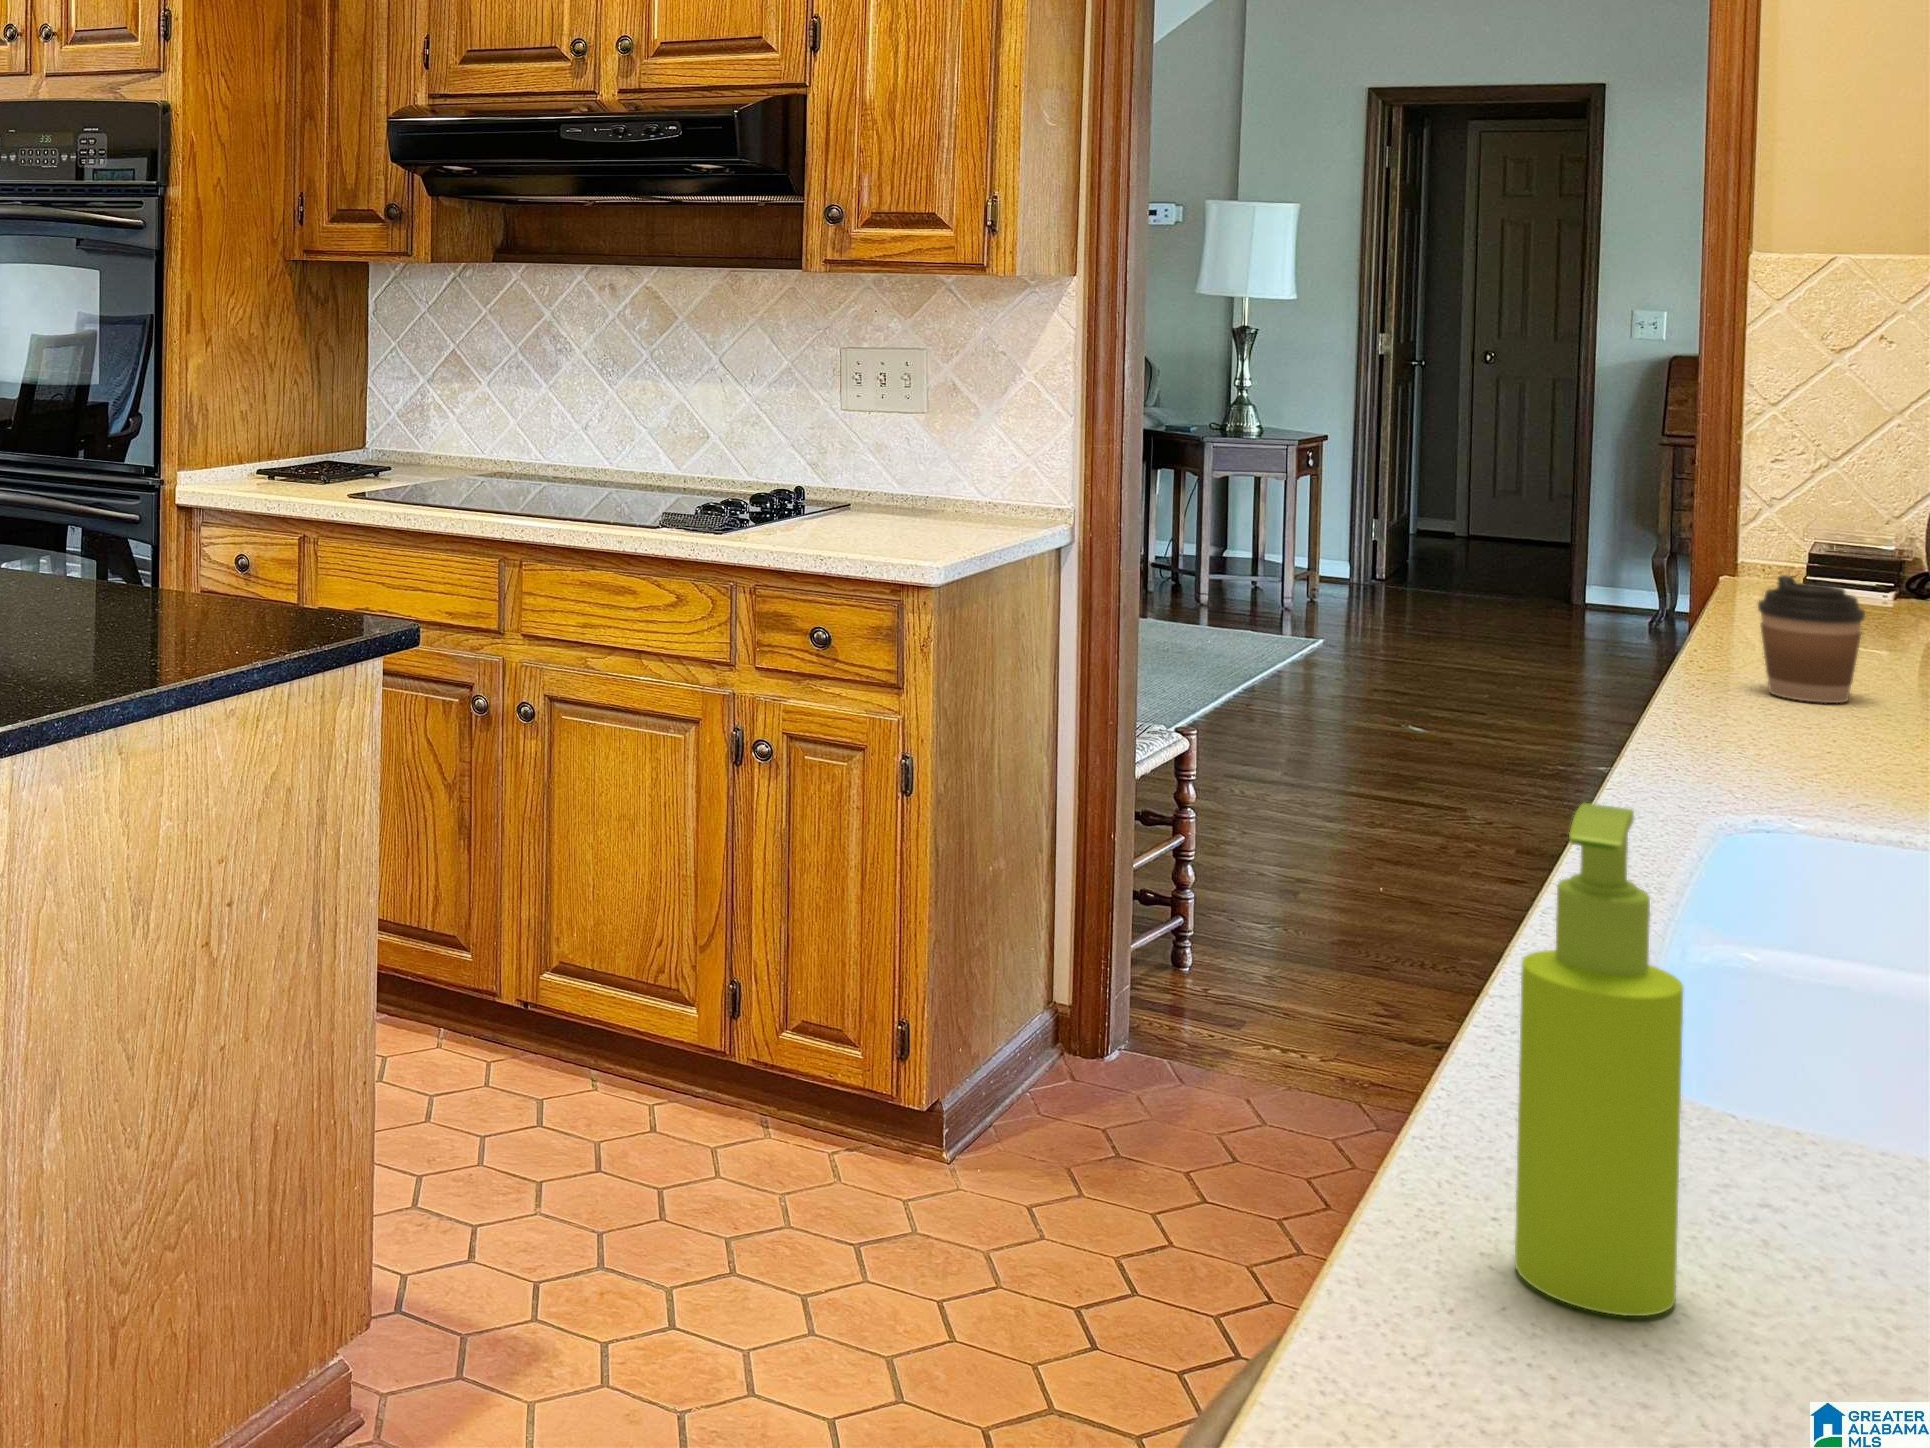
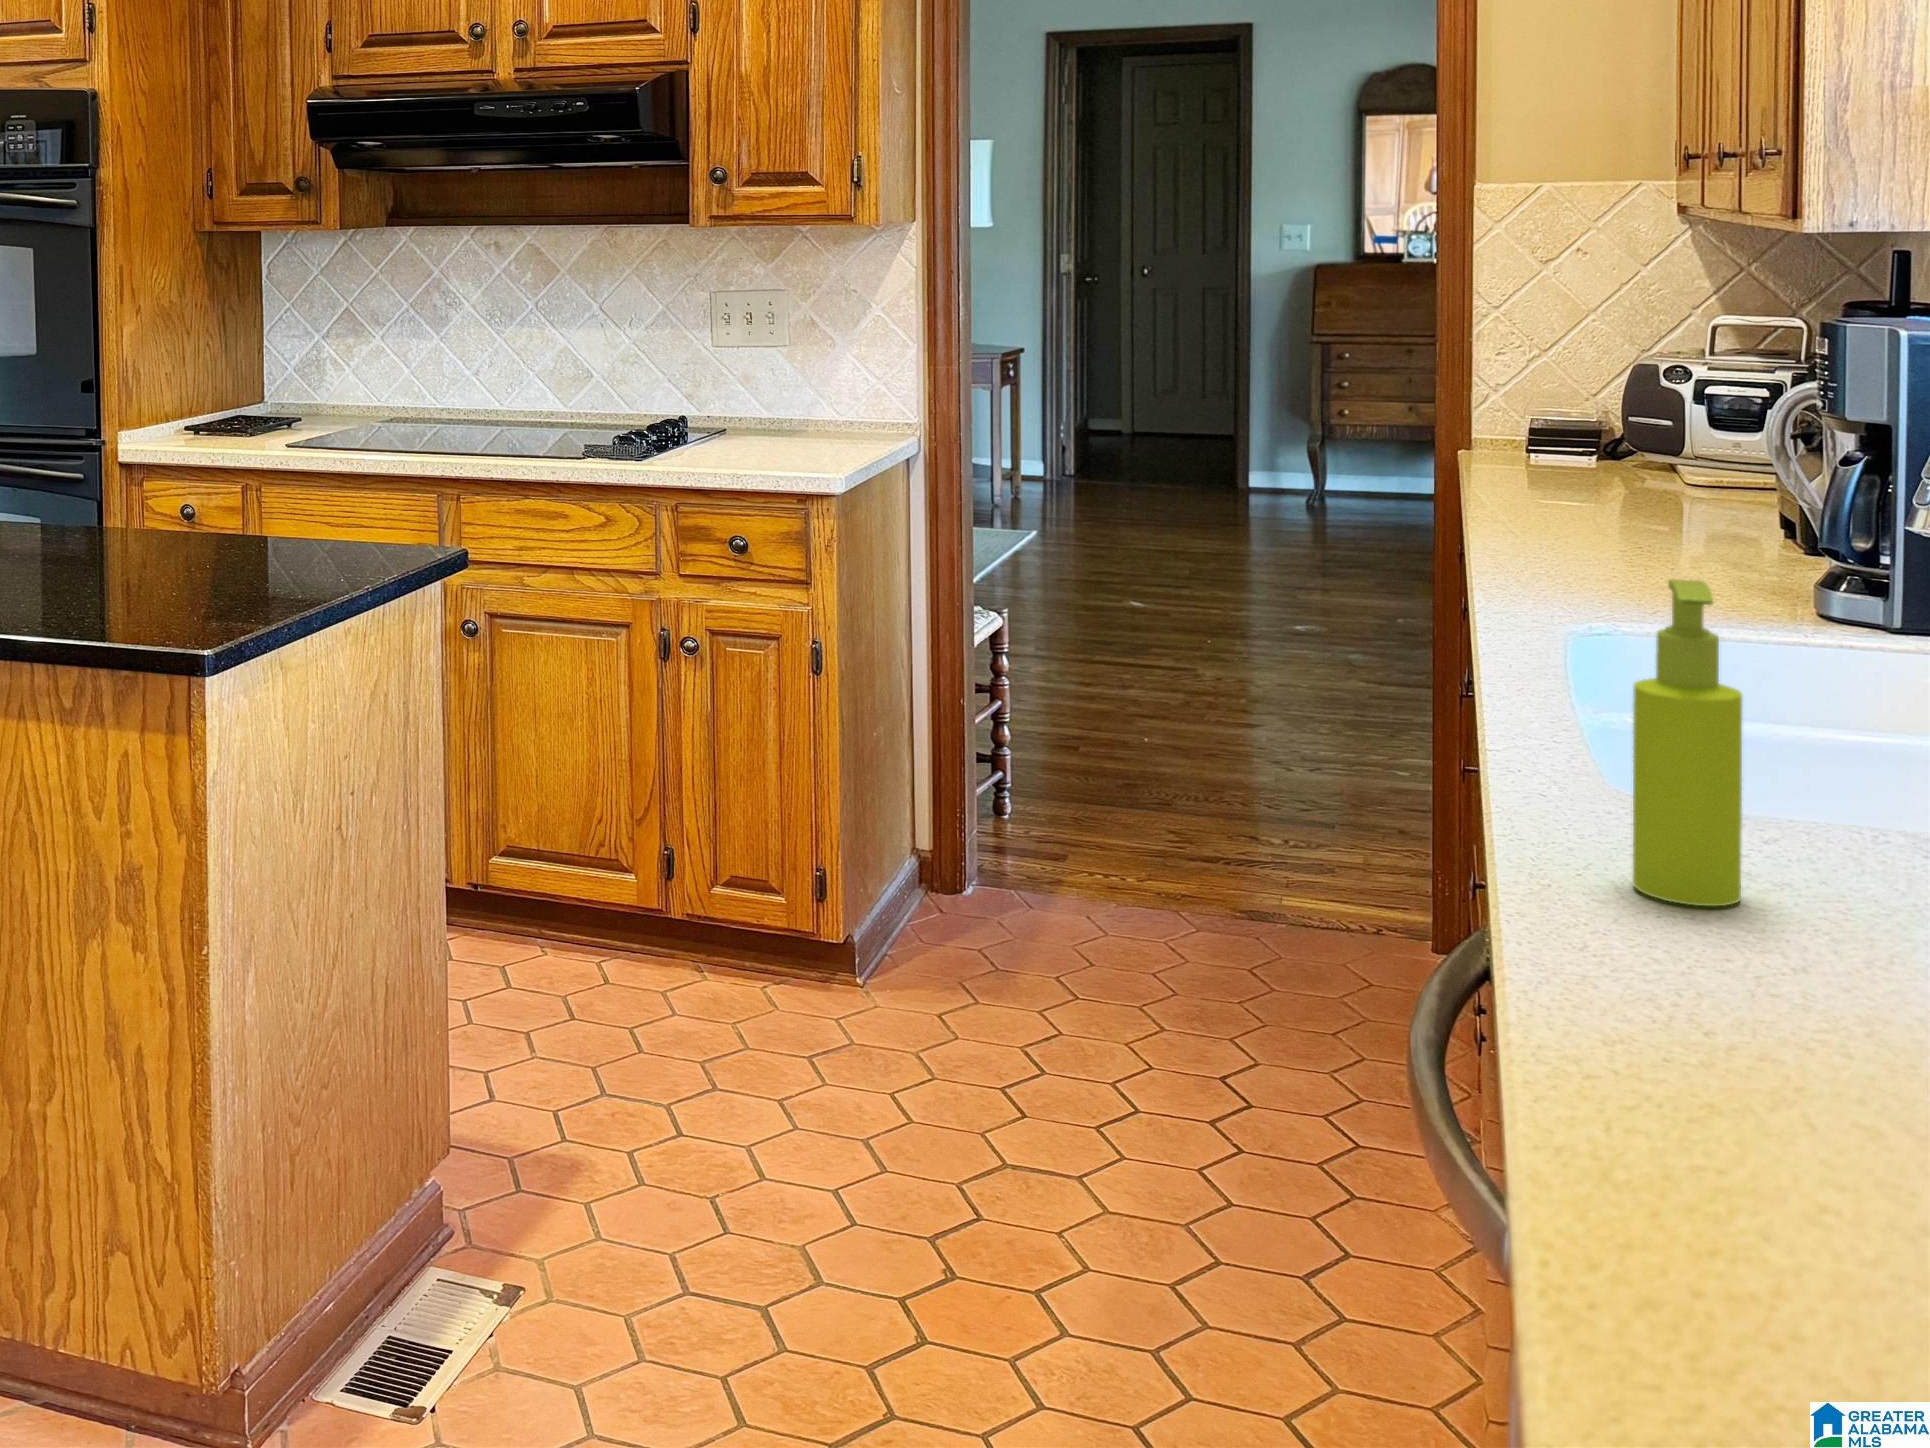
coffee cup: present [1758,575,1865,703] -> none [1537,442,1617,538]

